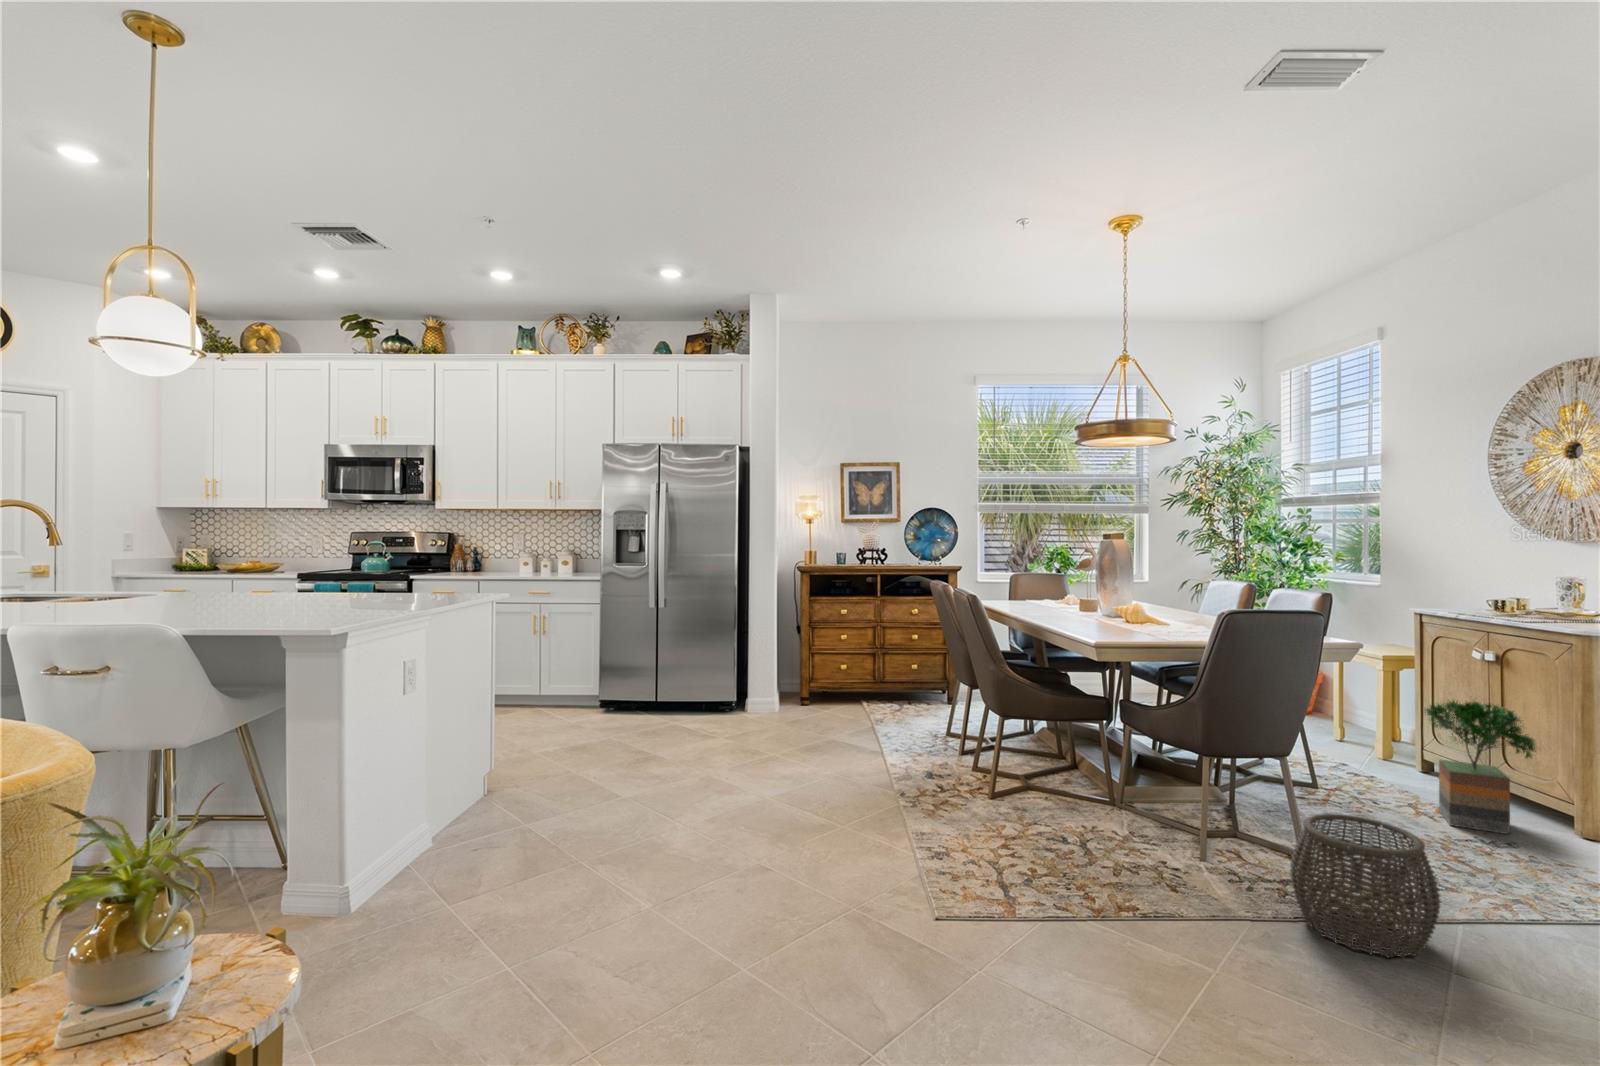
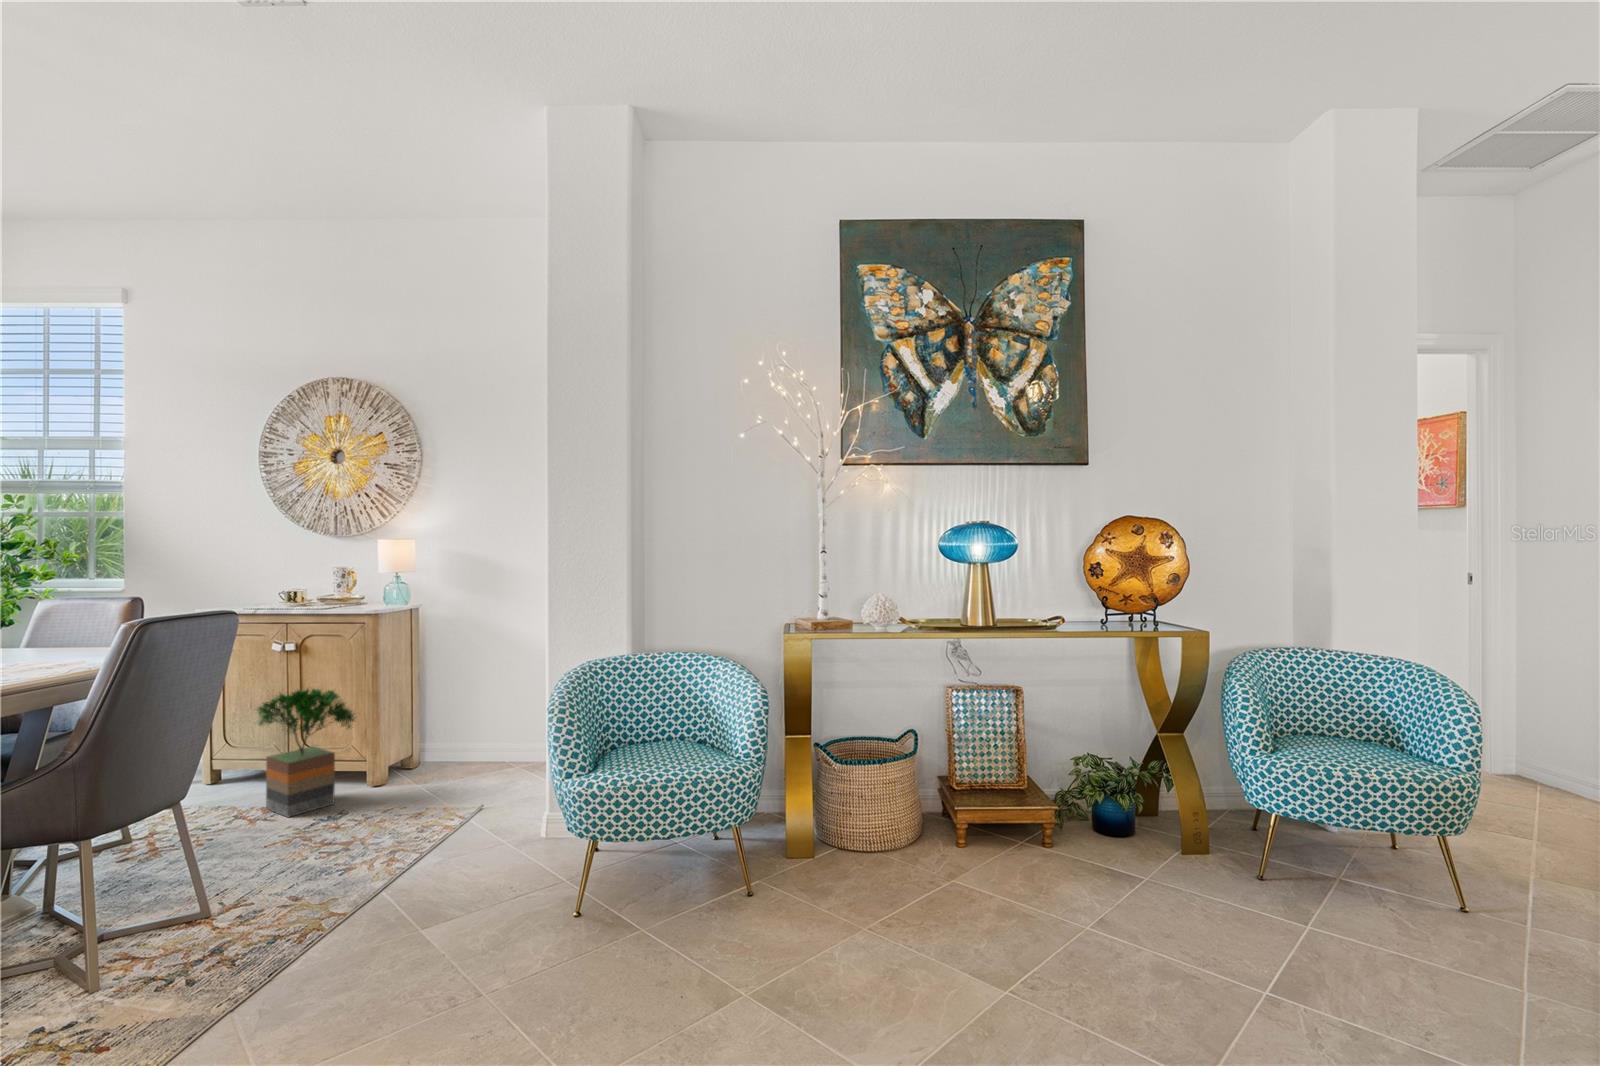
woven basket: present [1290,814,1440,958] -> none [257,822,406,976]

